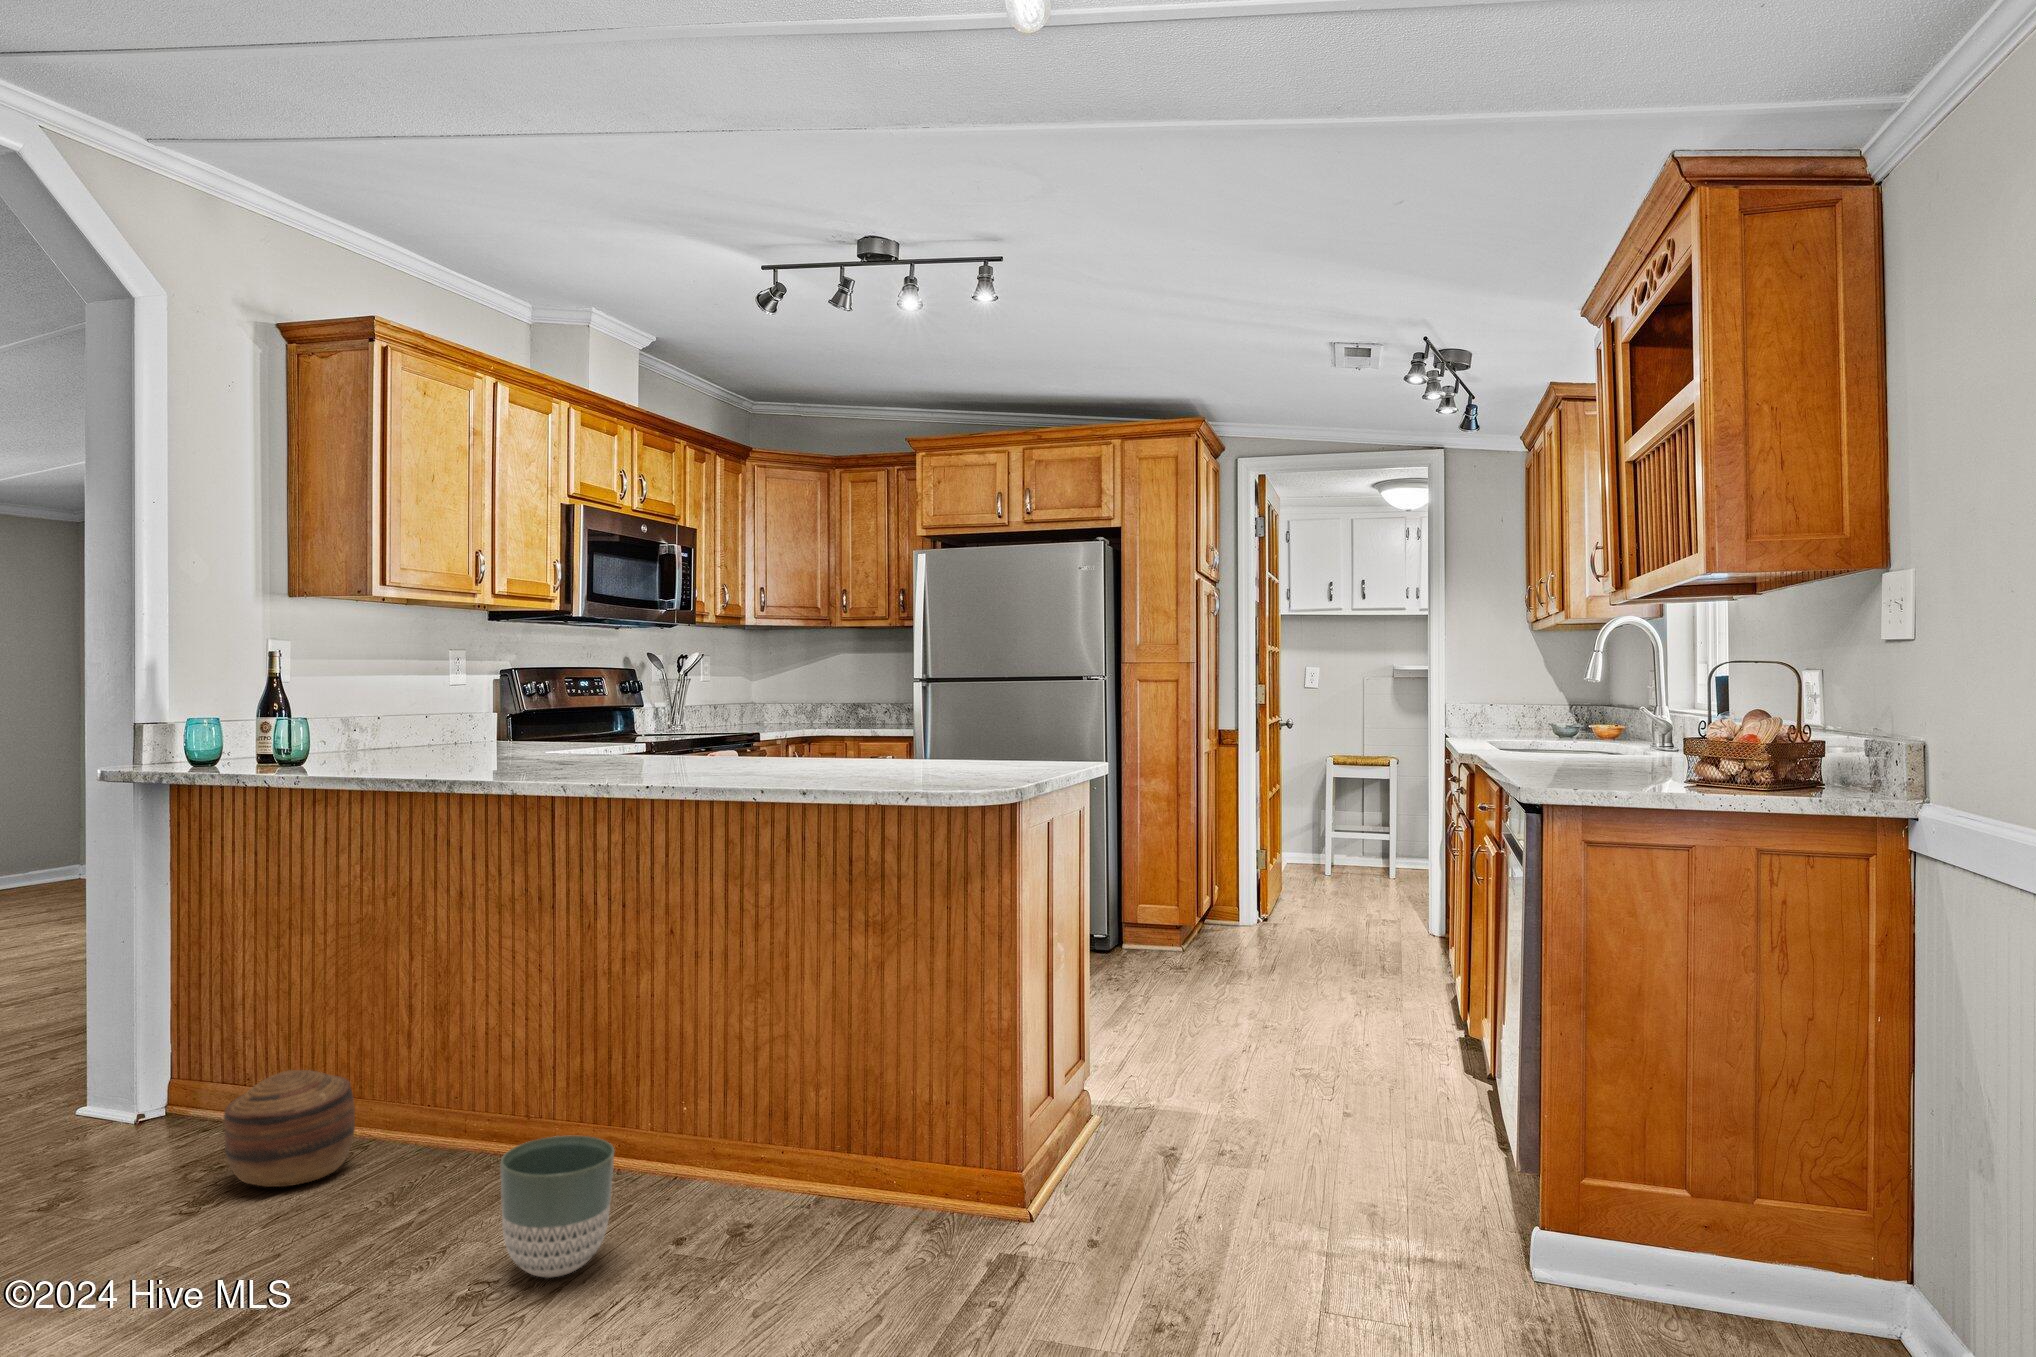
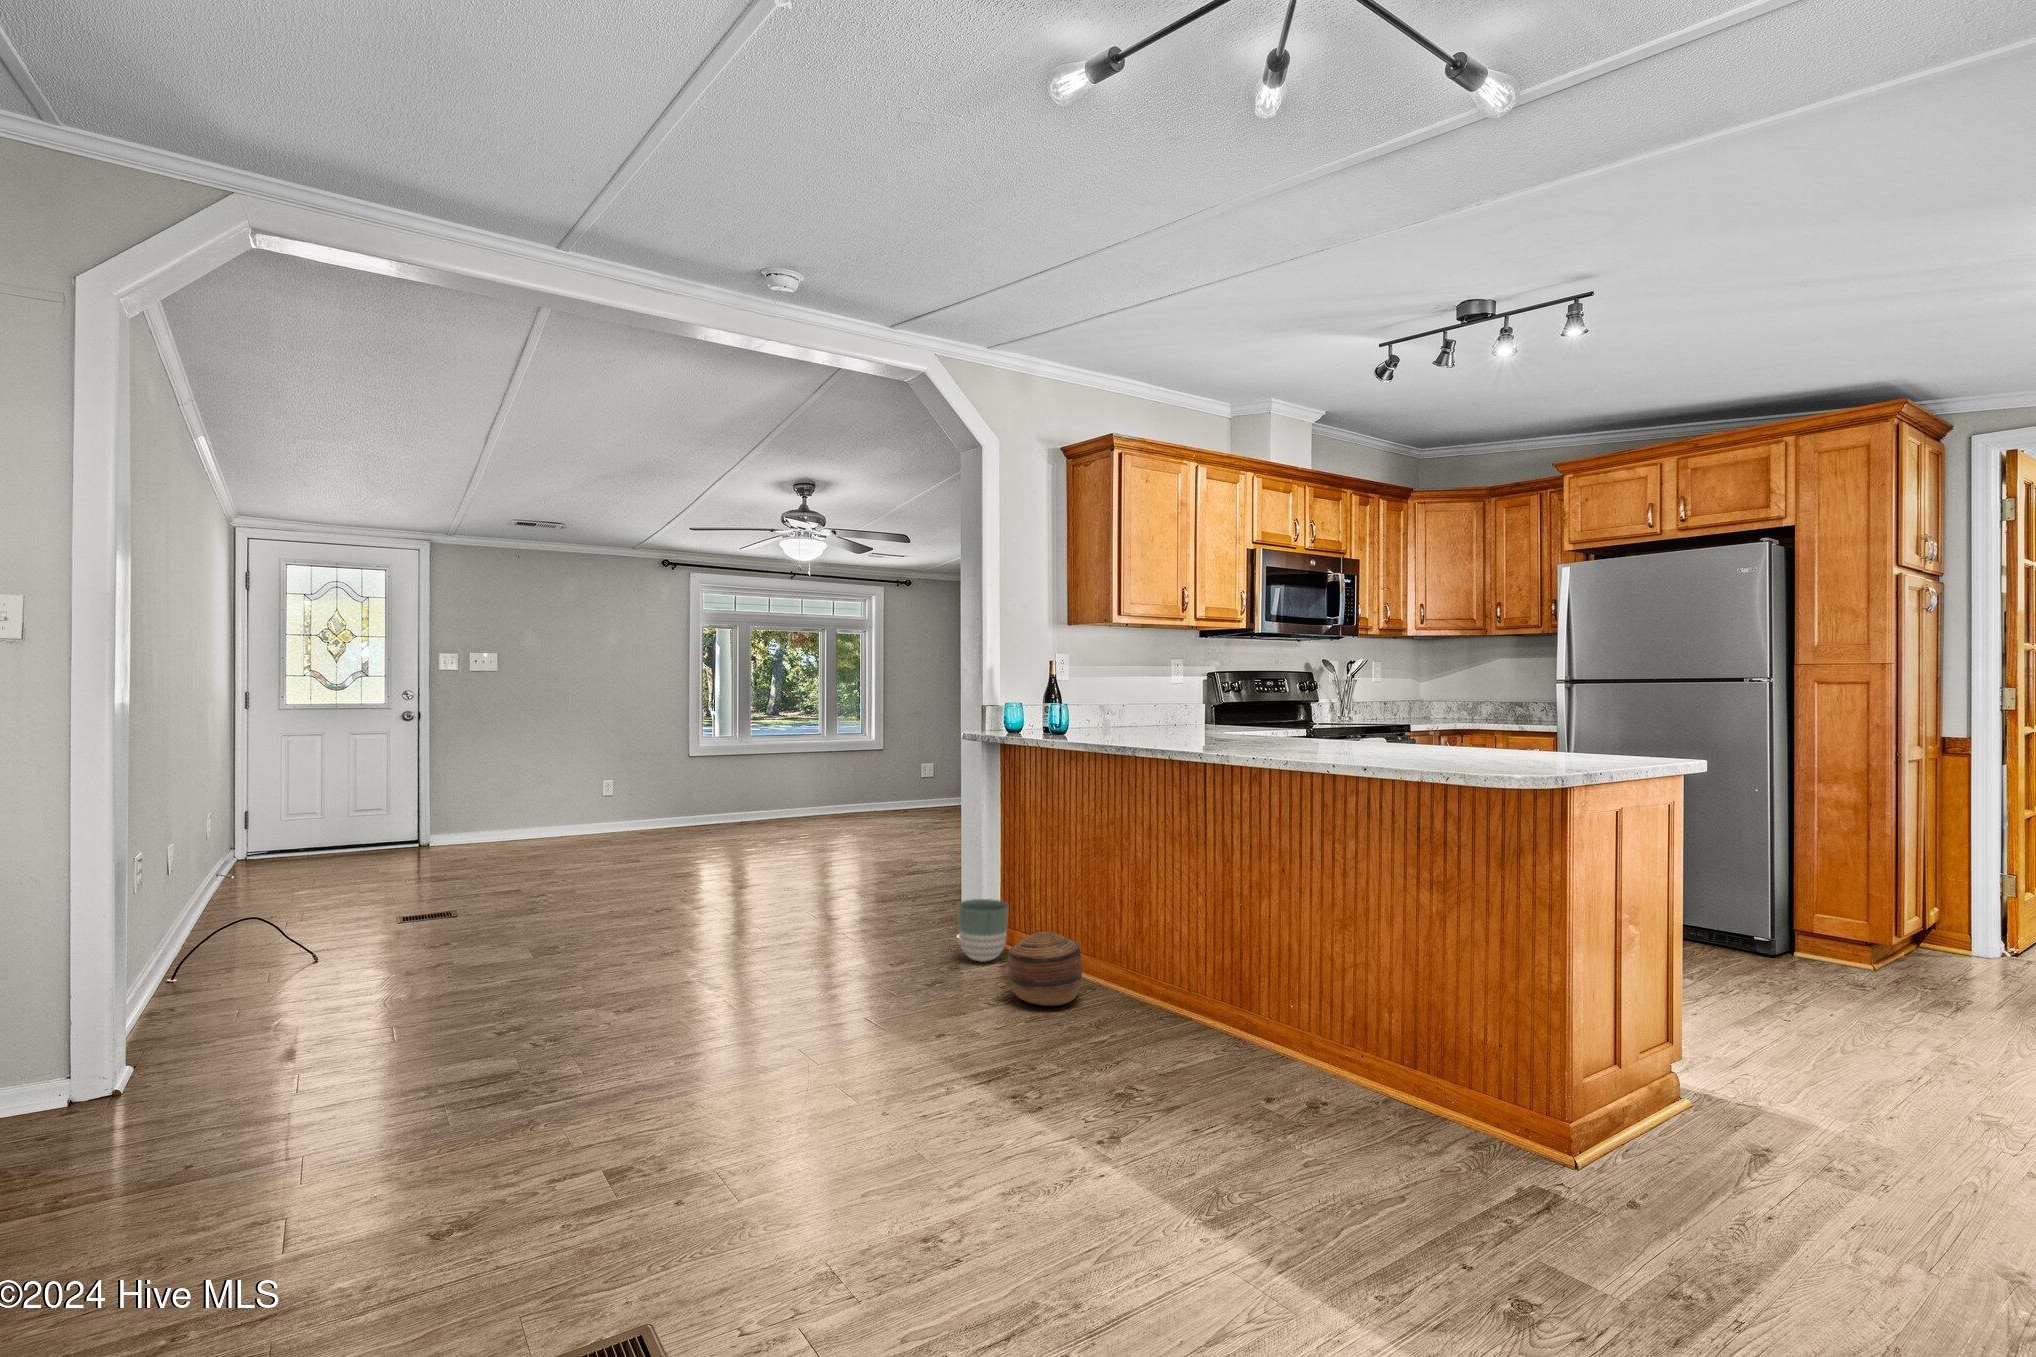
planter: present [501,1136,615,1278] -> present [958,899,1009,962]

